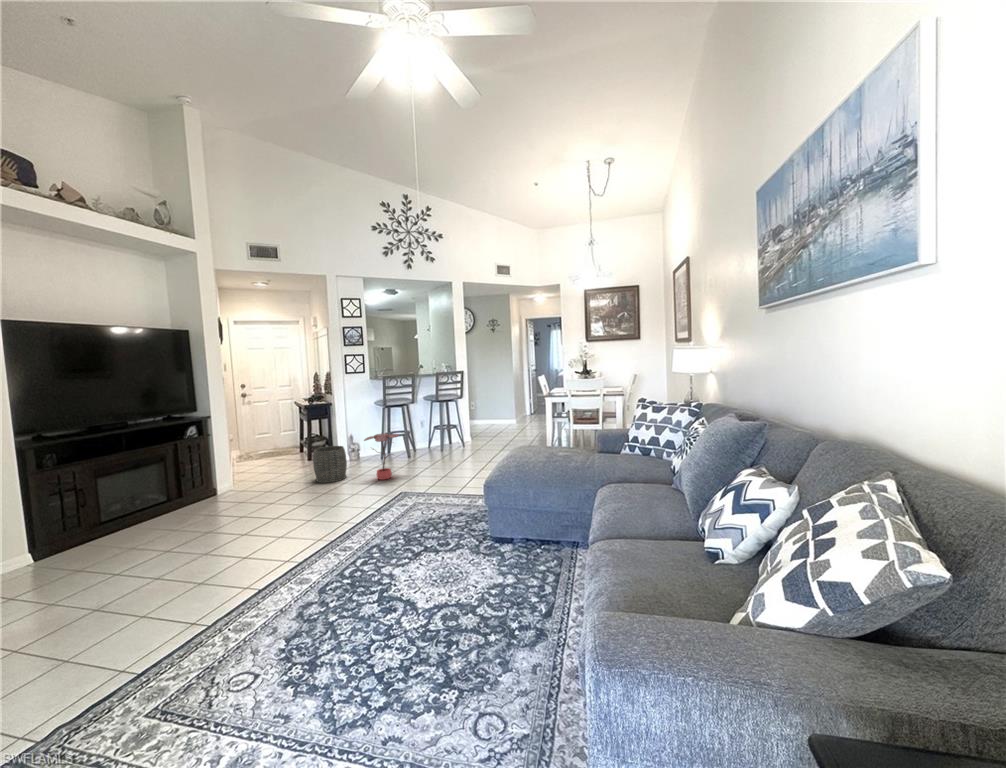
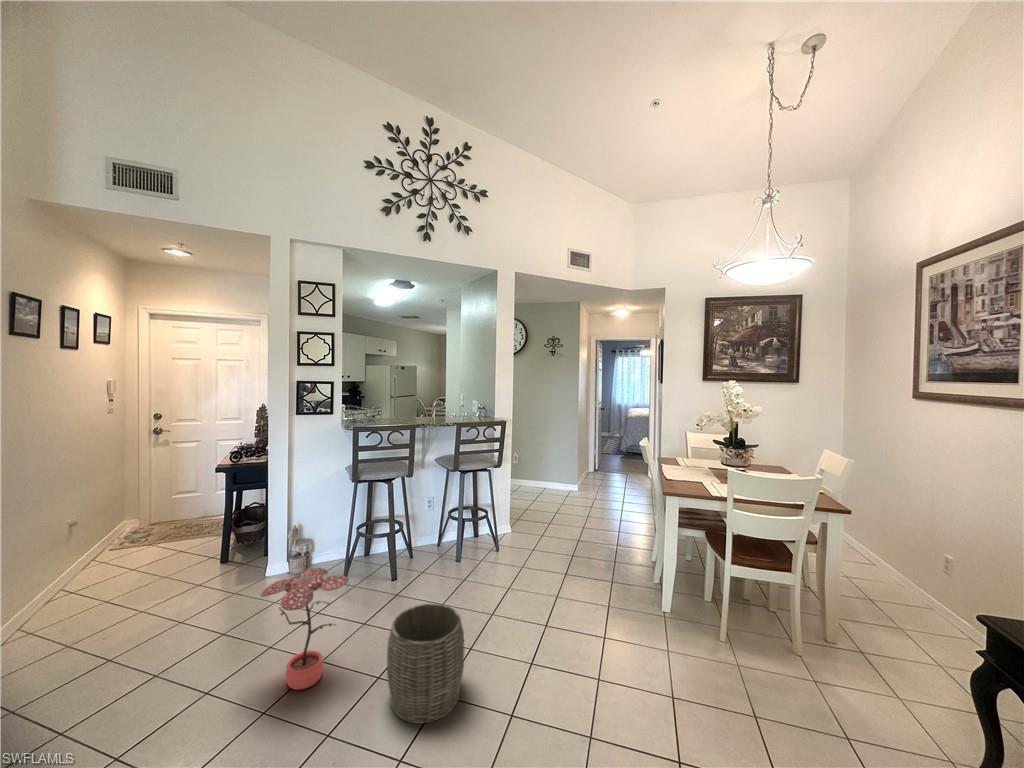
woven basket: present [313,446,347,483] -> present [387,604,464,724]

